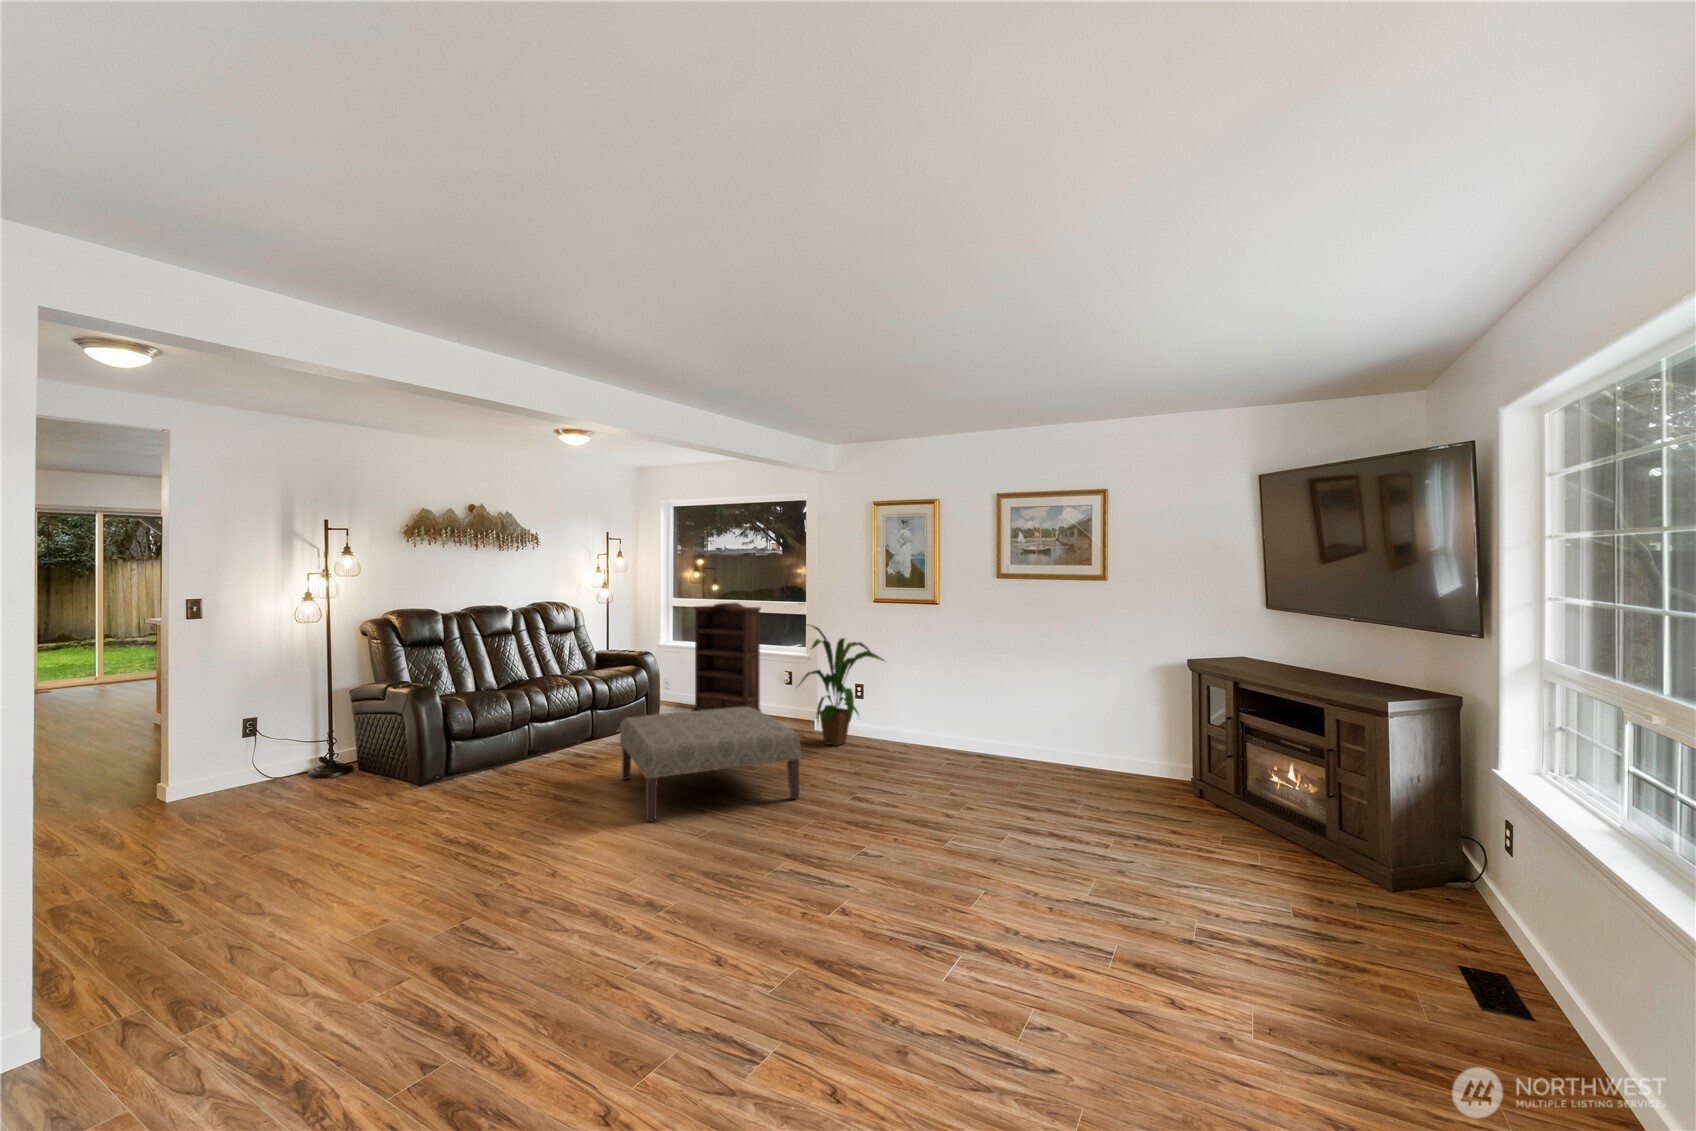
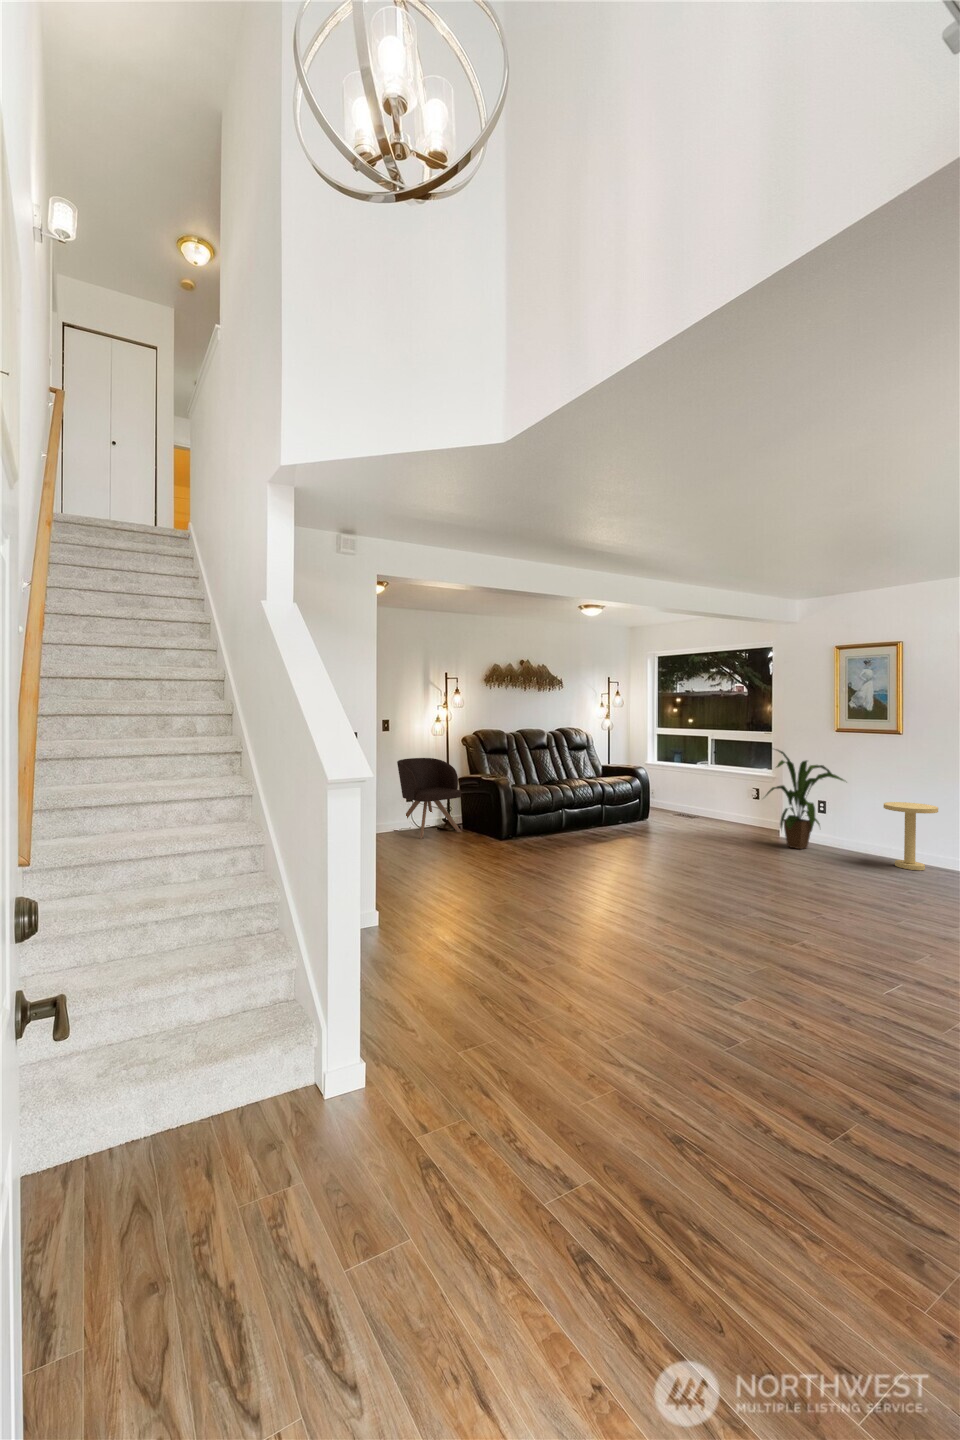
bookshelf: present [694,603,761,711] -> none [673,732,730,822]
armchair: none [207,659,351,803] -> present [394,758,461,839]
side table: none [922,682,973,759] -> present [883,802,938,870]
ottoman: present [620,707,800,822] -> none [626,808,768,879]

